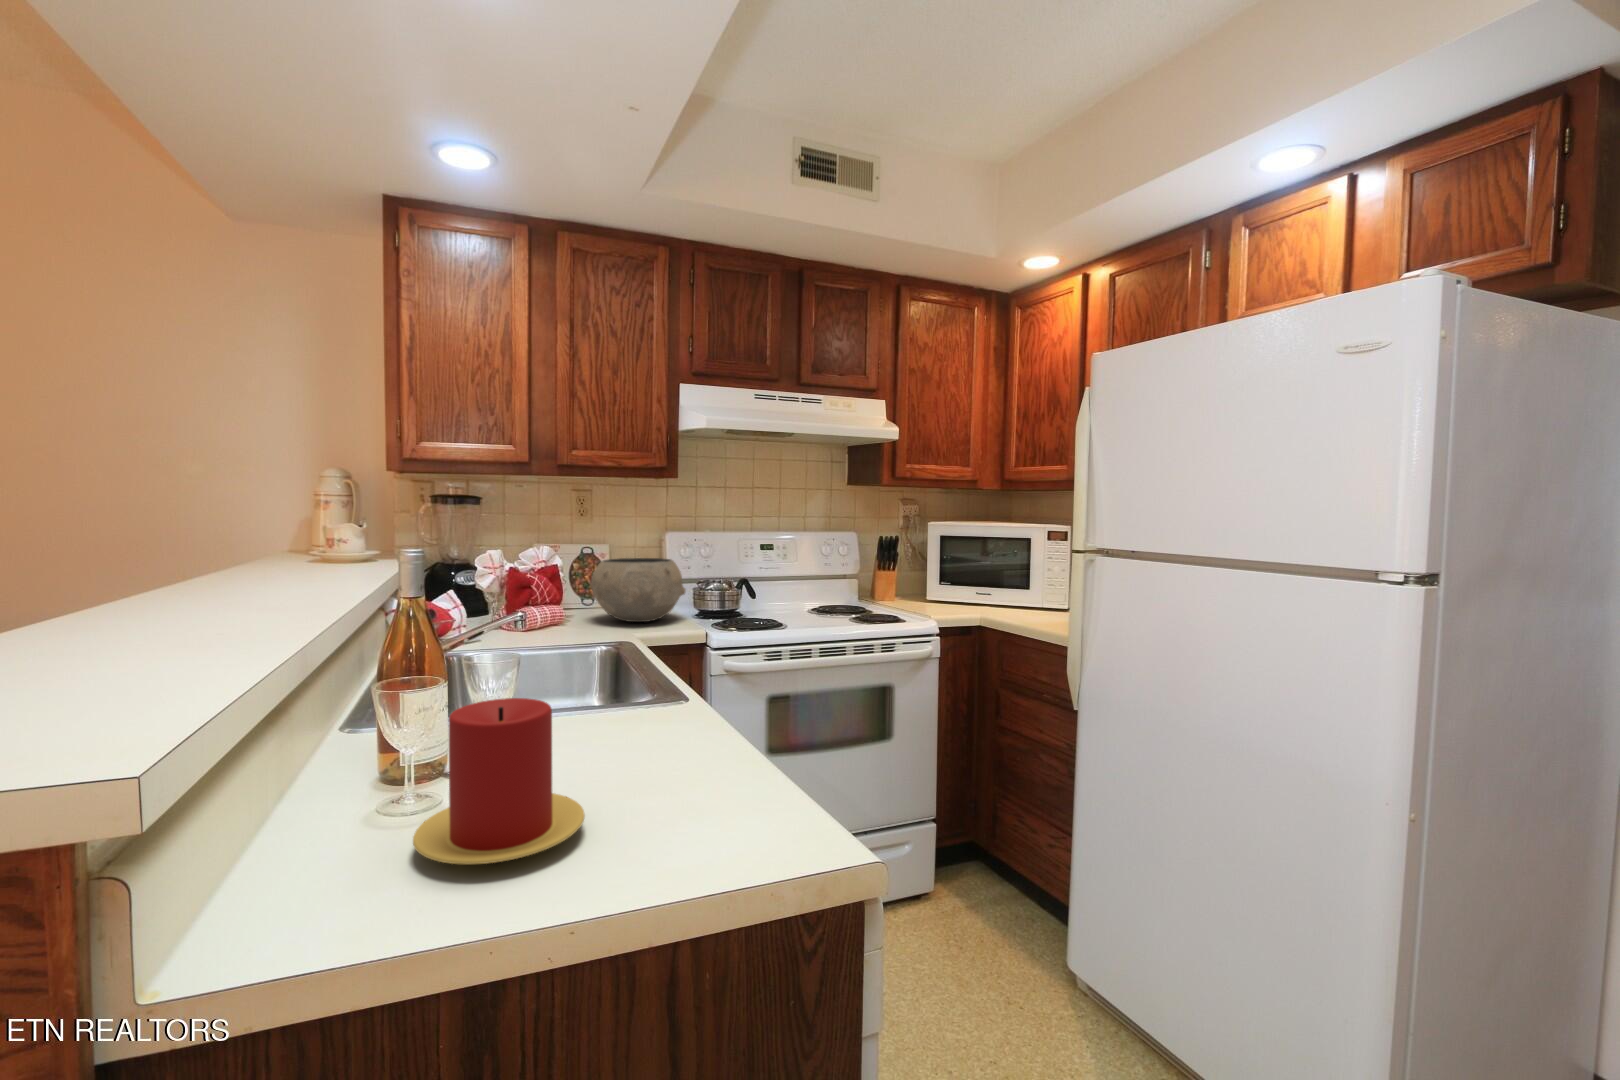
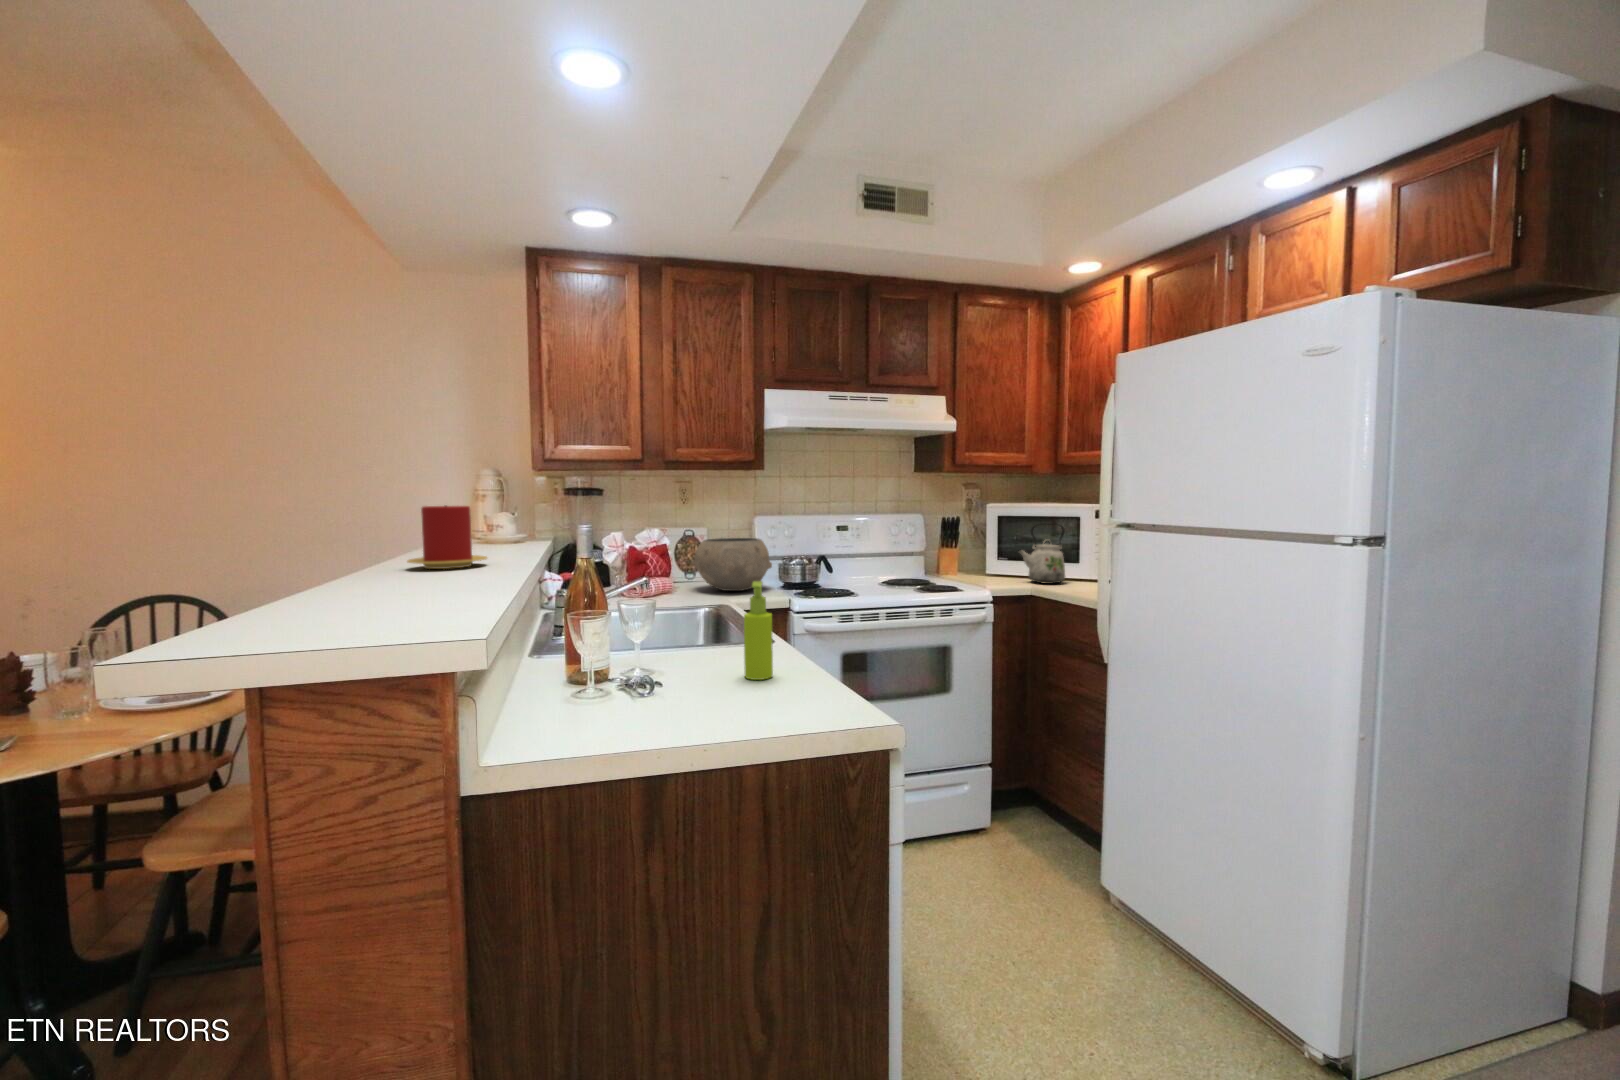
kettle: none [966,545,1018,613] -> present [1018,523,1065,584]
soap dispenser: none [639,627,679,765] -> present [744,581,773,680]
candle: present [413,698,585,864] -> present [408,506,487,569]

